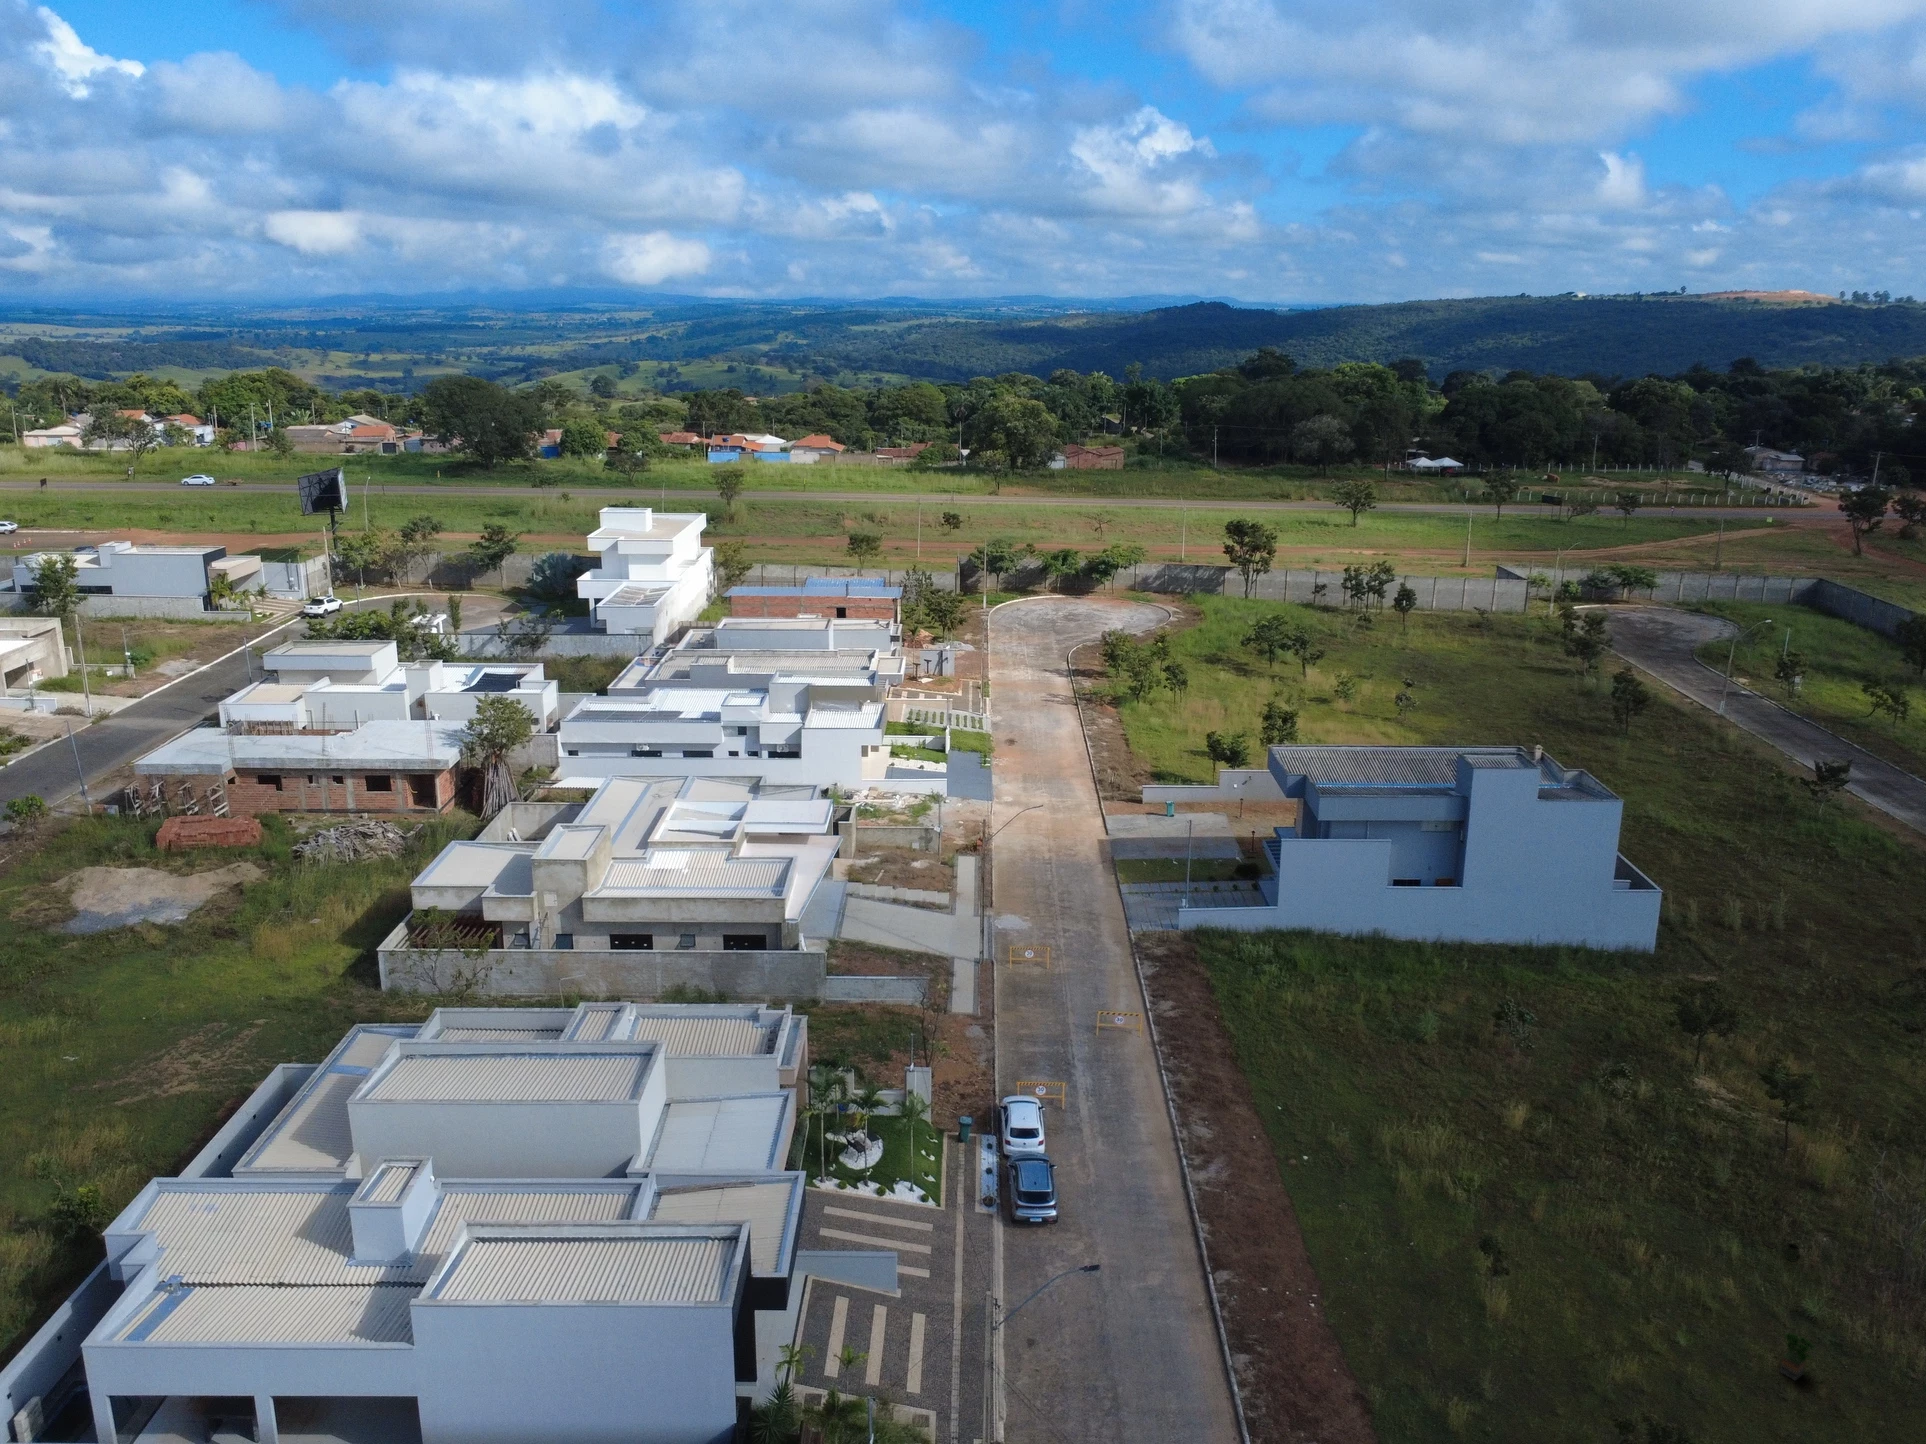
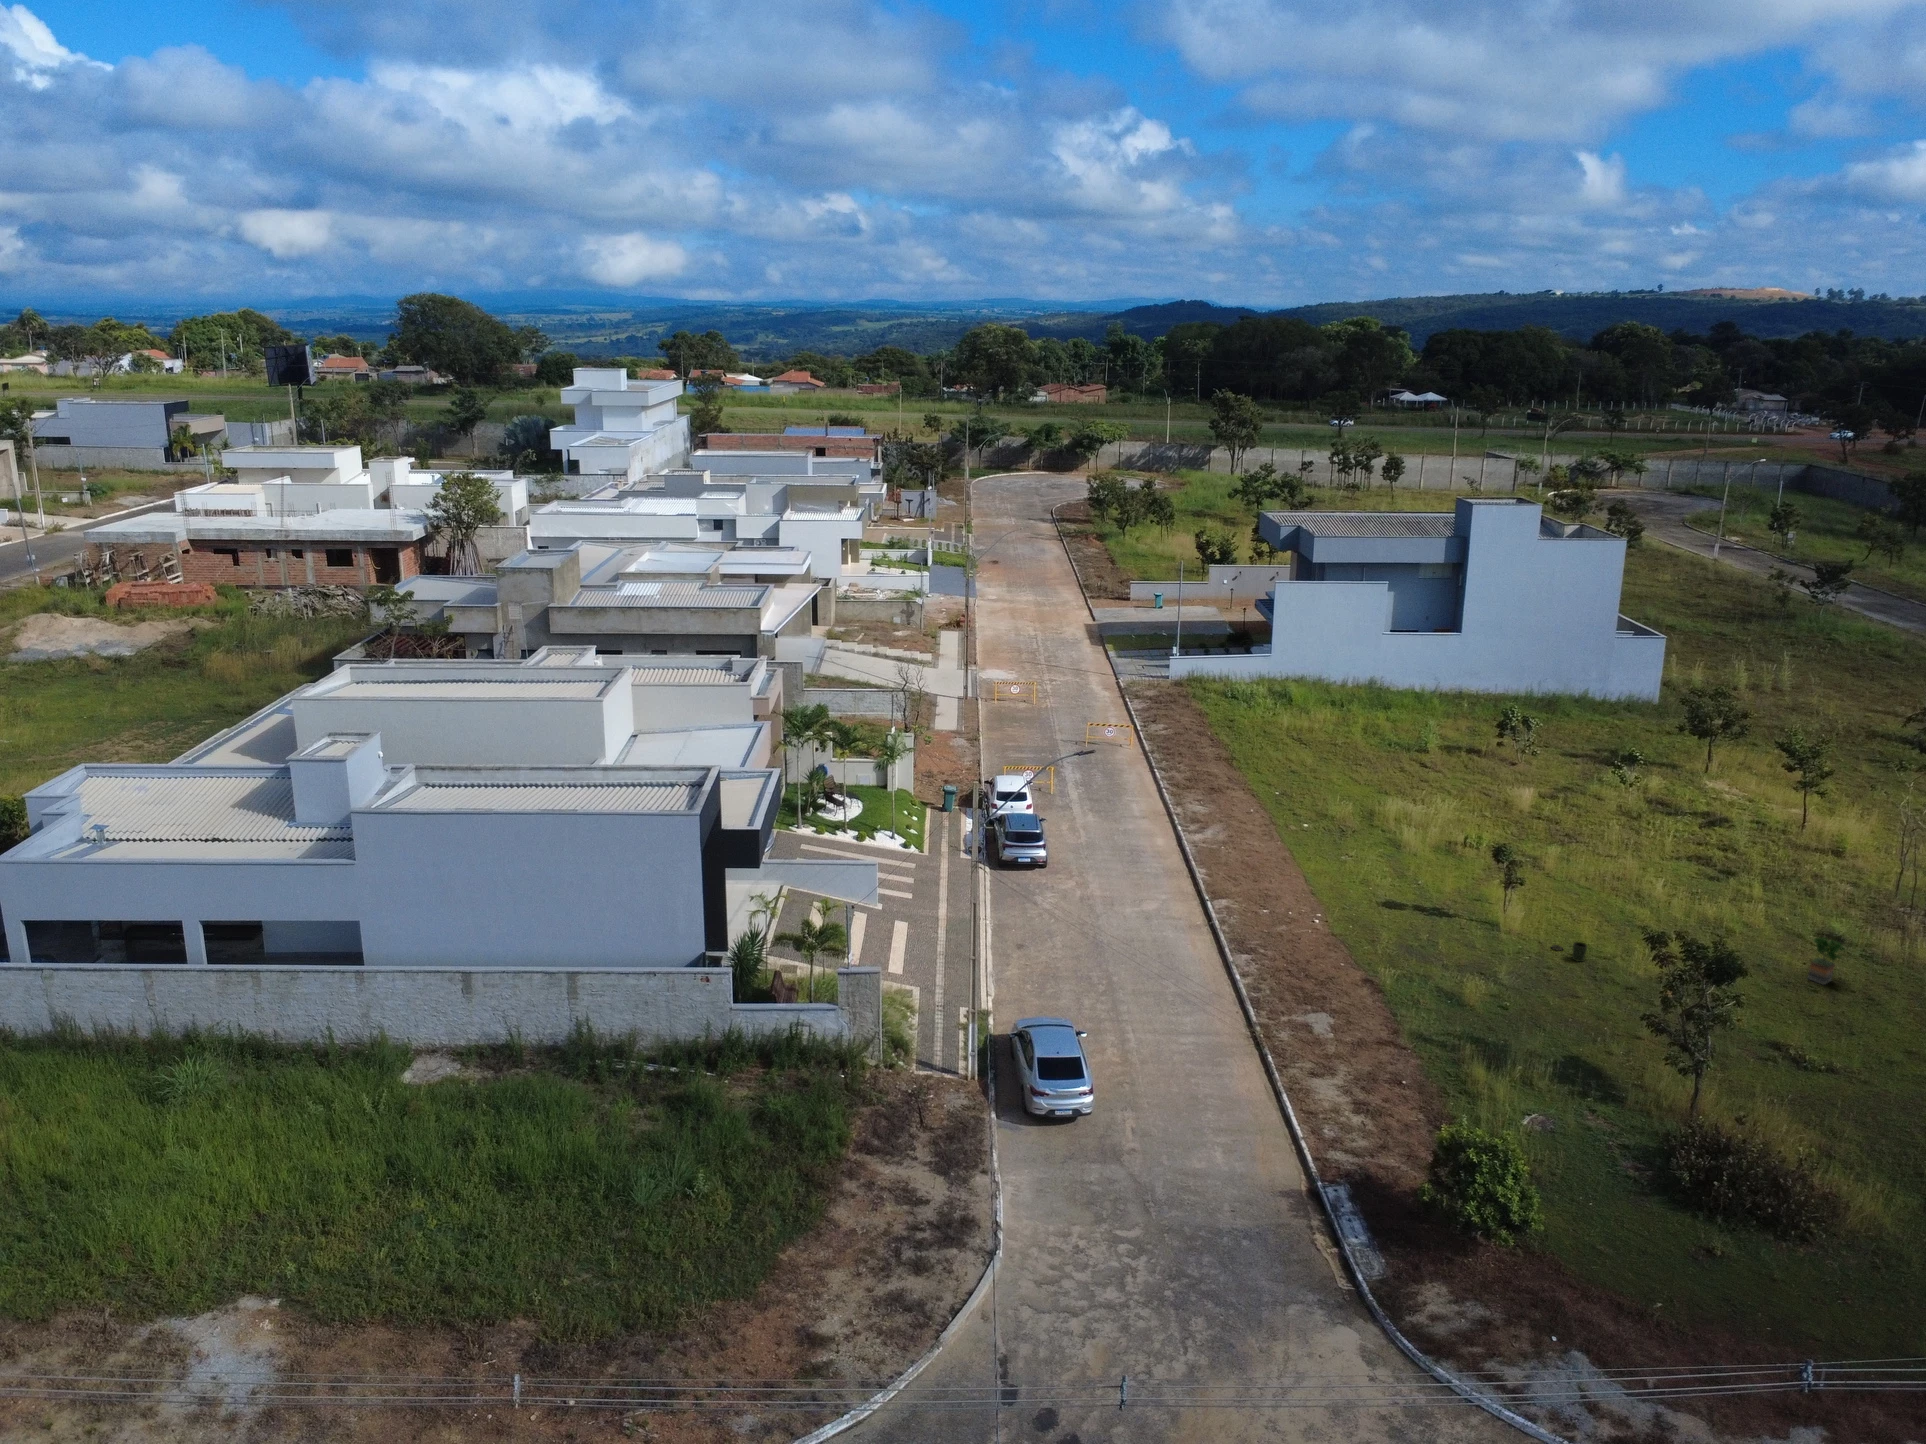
trash can: present [1765,1241,1799,1262] -> present [1551,942,1587,962]

